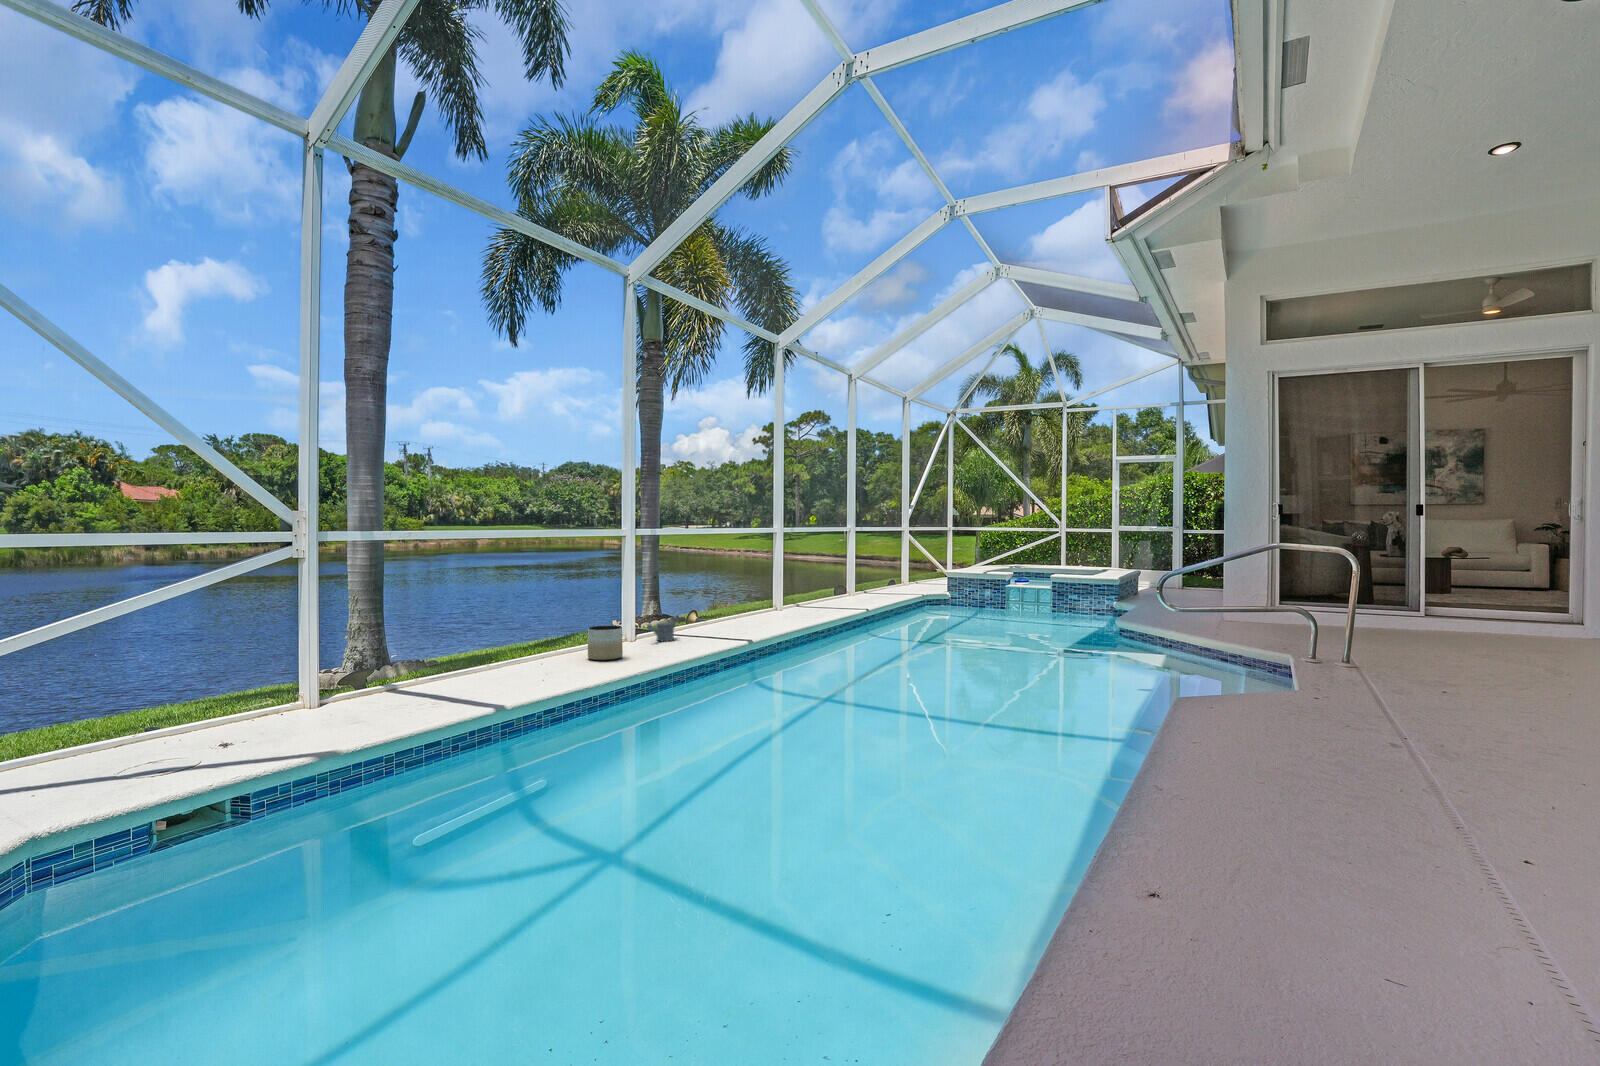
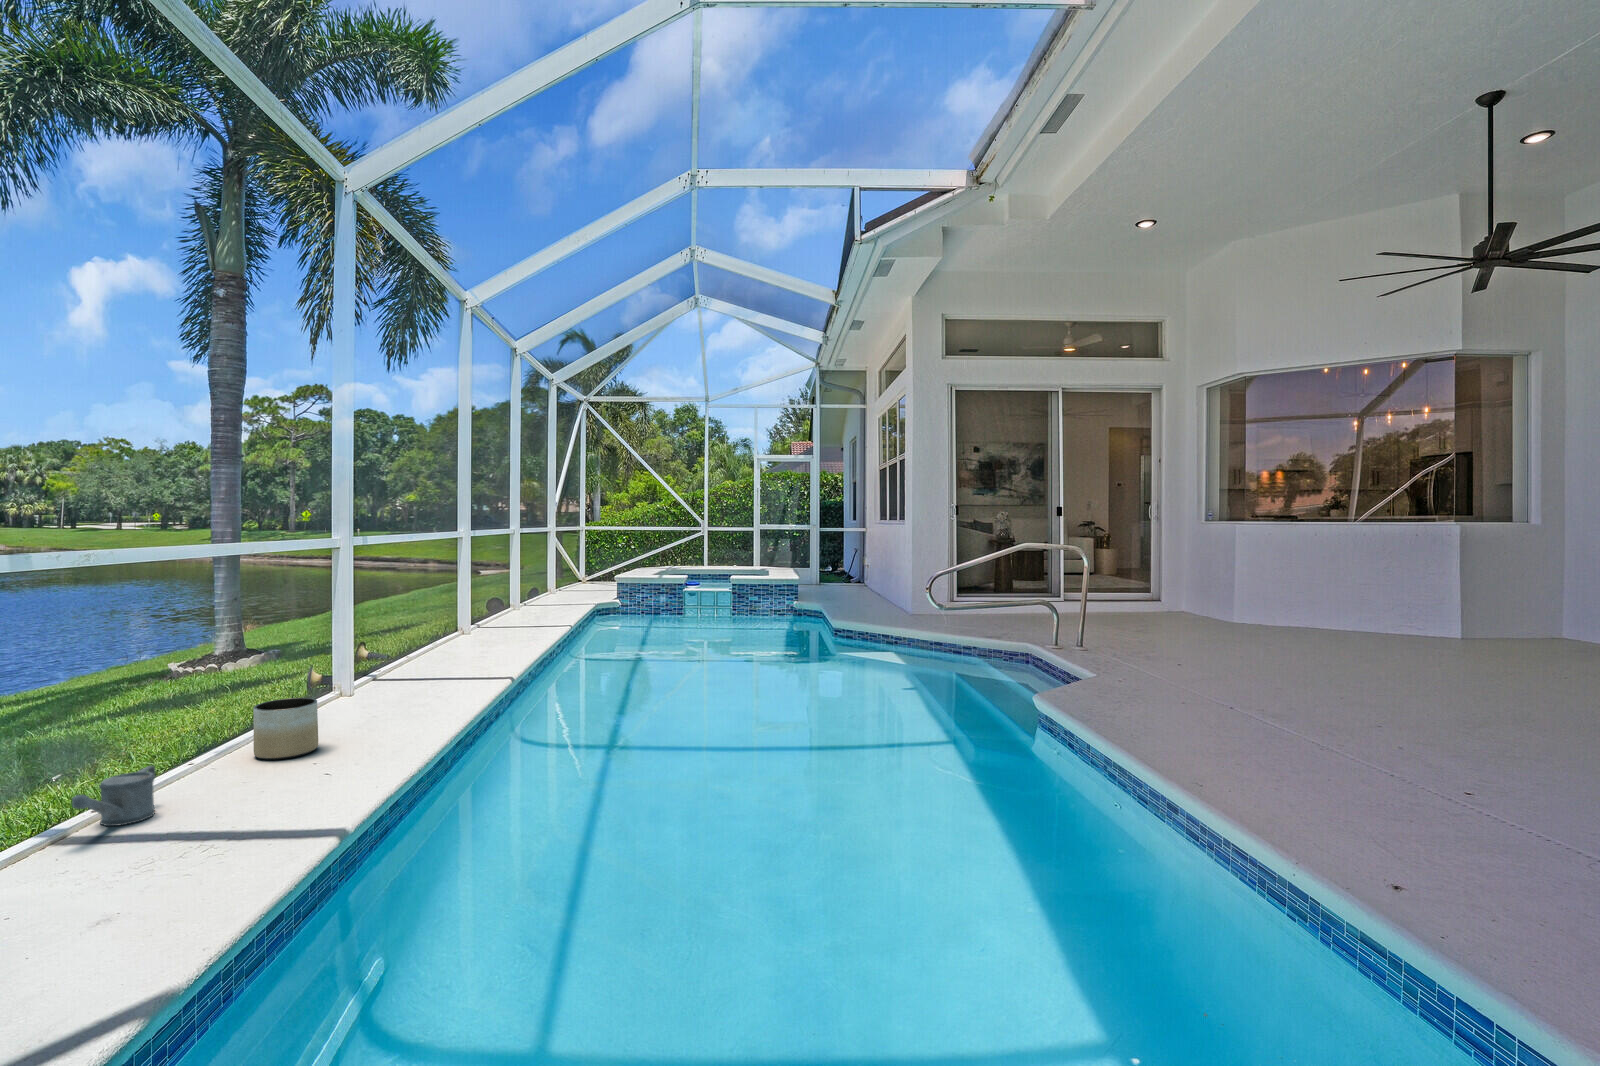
watering can: present [647,621,675,641] -> present [72,766,155,826]

